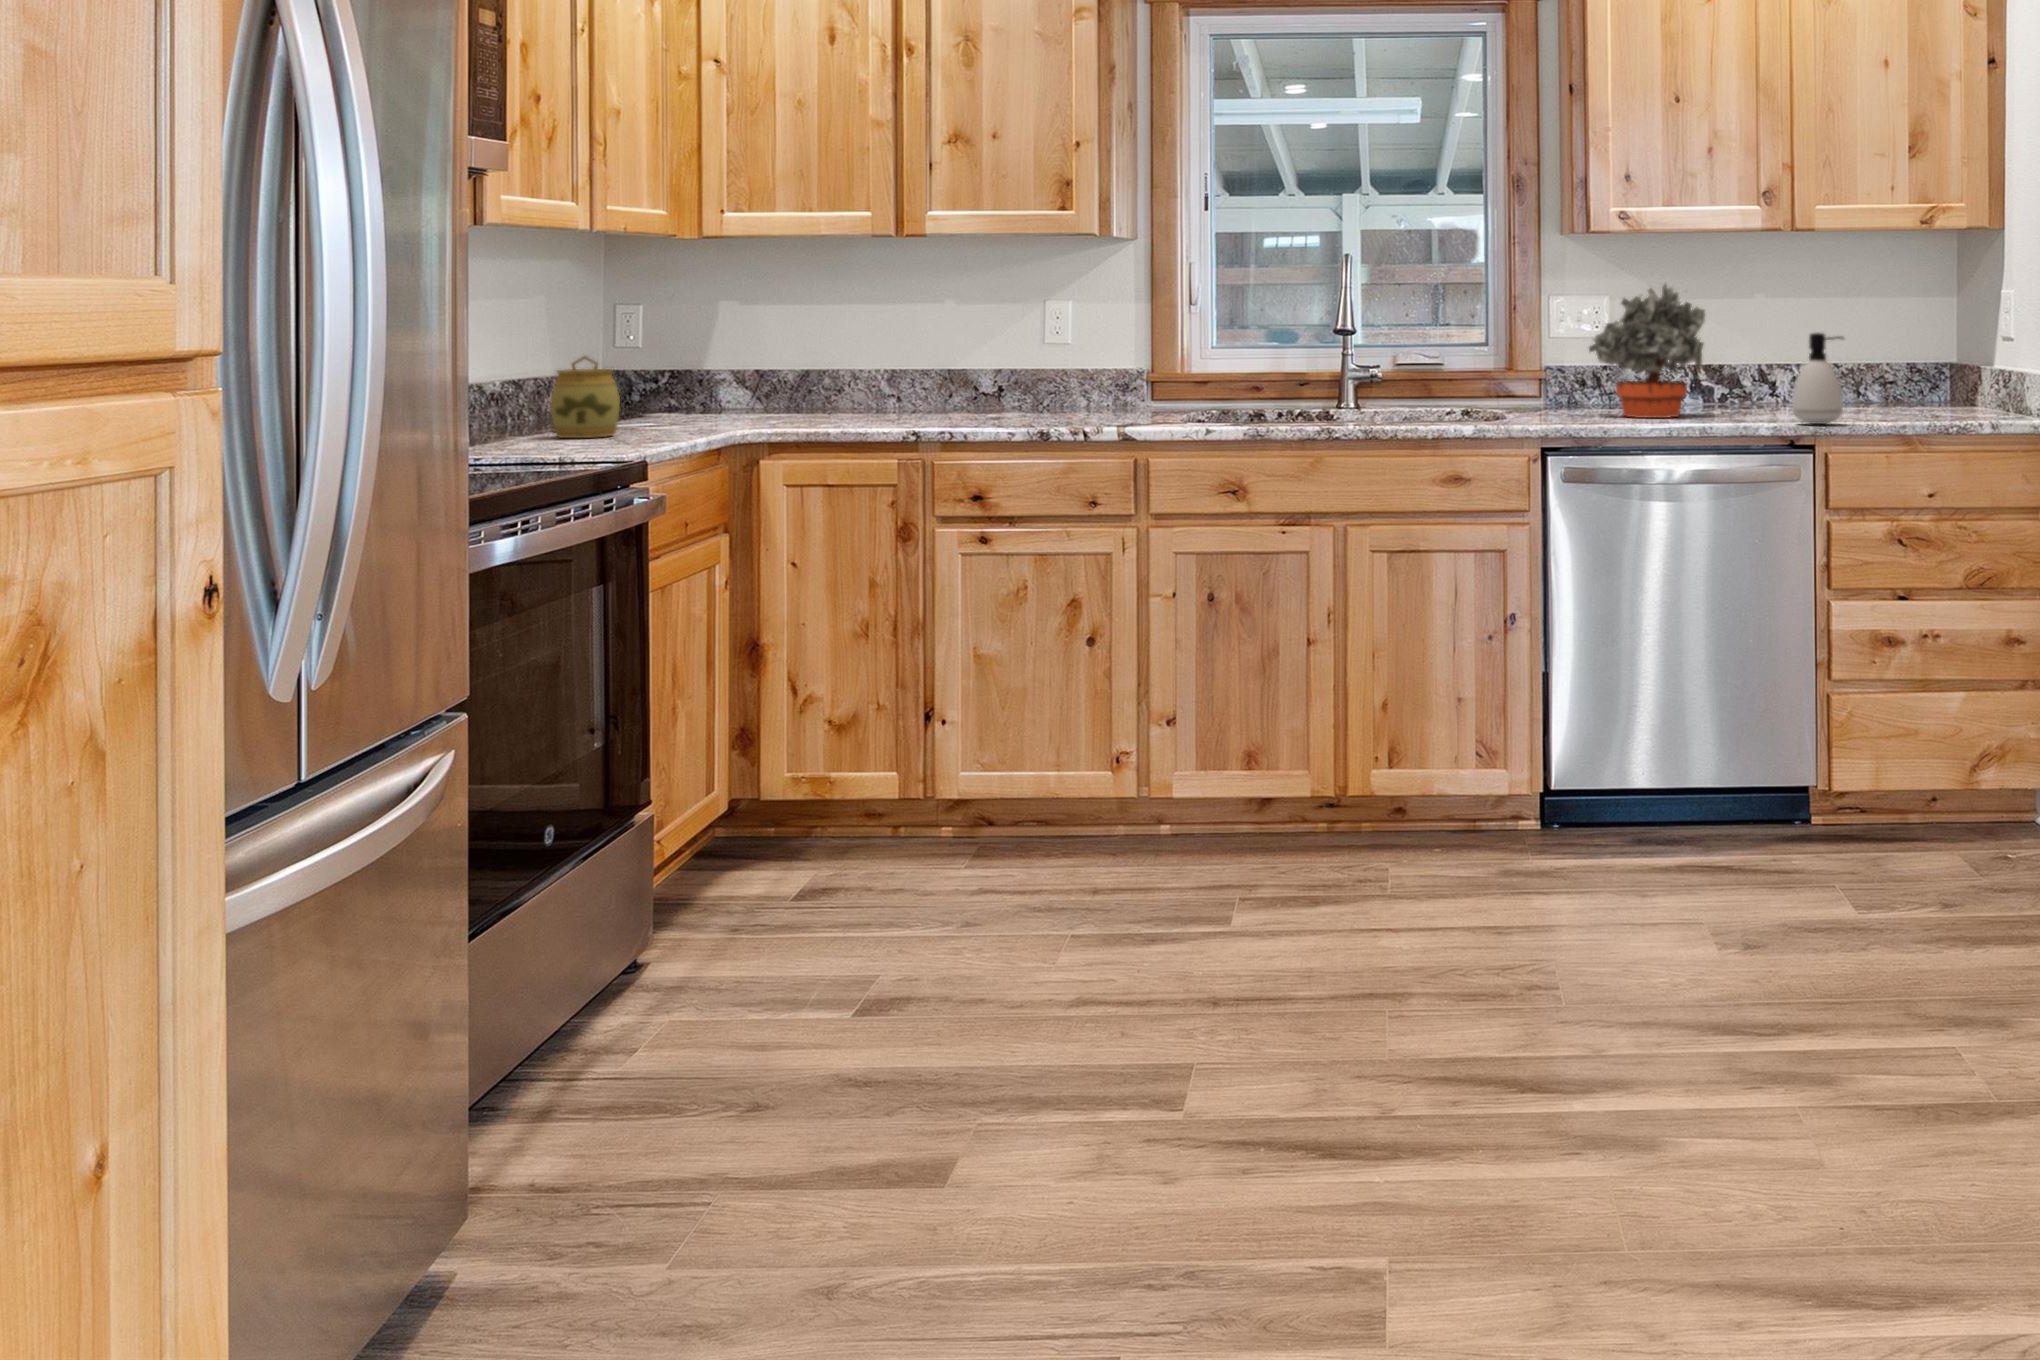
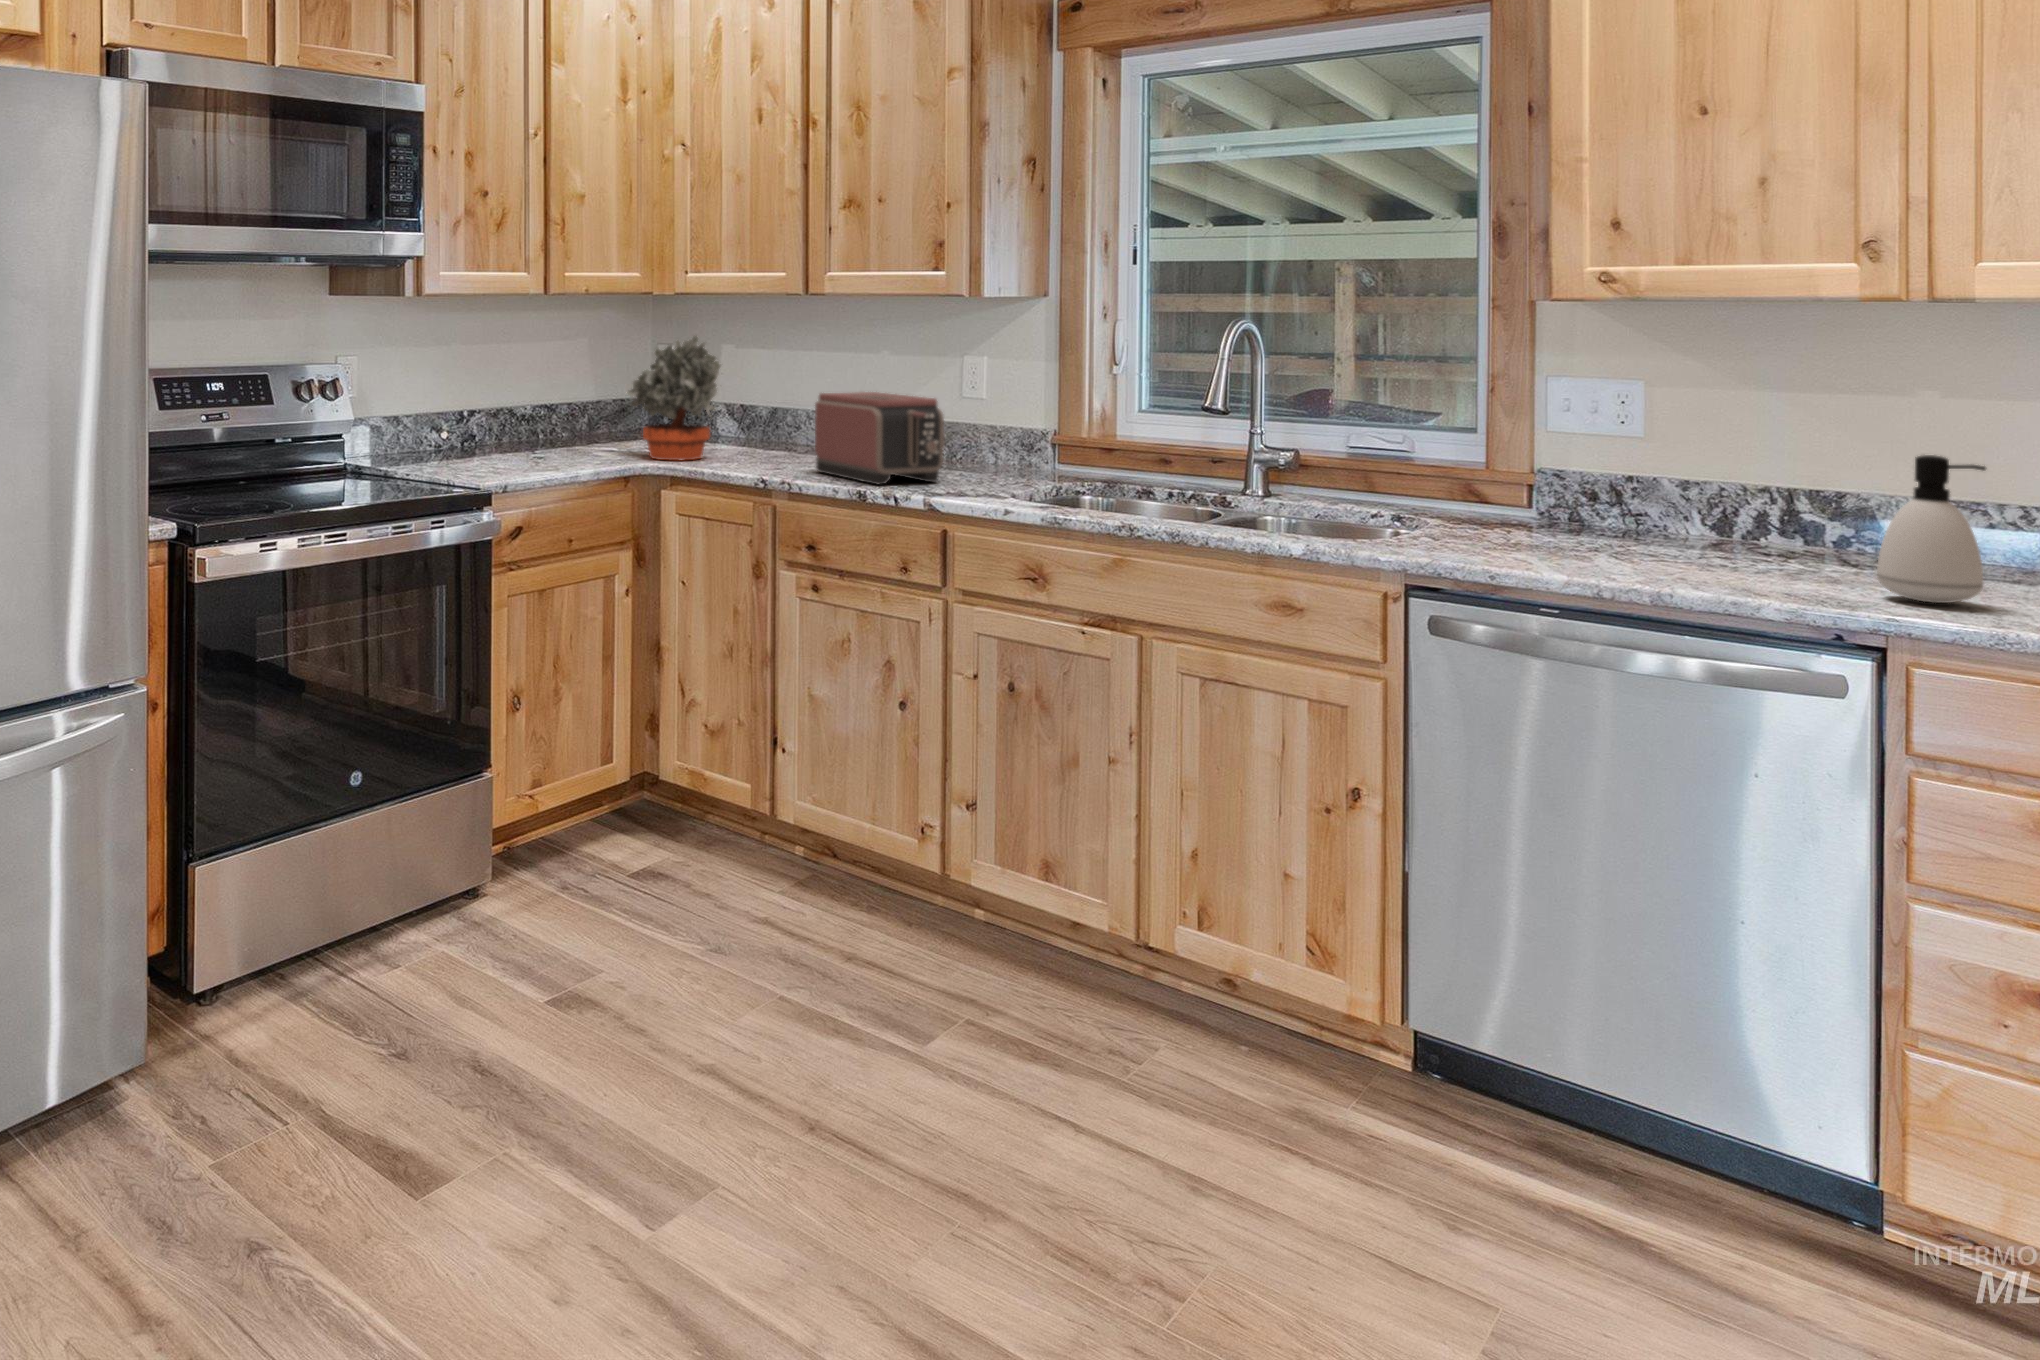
potted plant: present [1589,284,1705,418] -> present [626,335,721,461]
toaster: none [931,339,1080,427] -> present [815,392,944,485]
jar: present [550,356,620,438] -> none [516,395,567,463]

